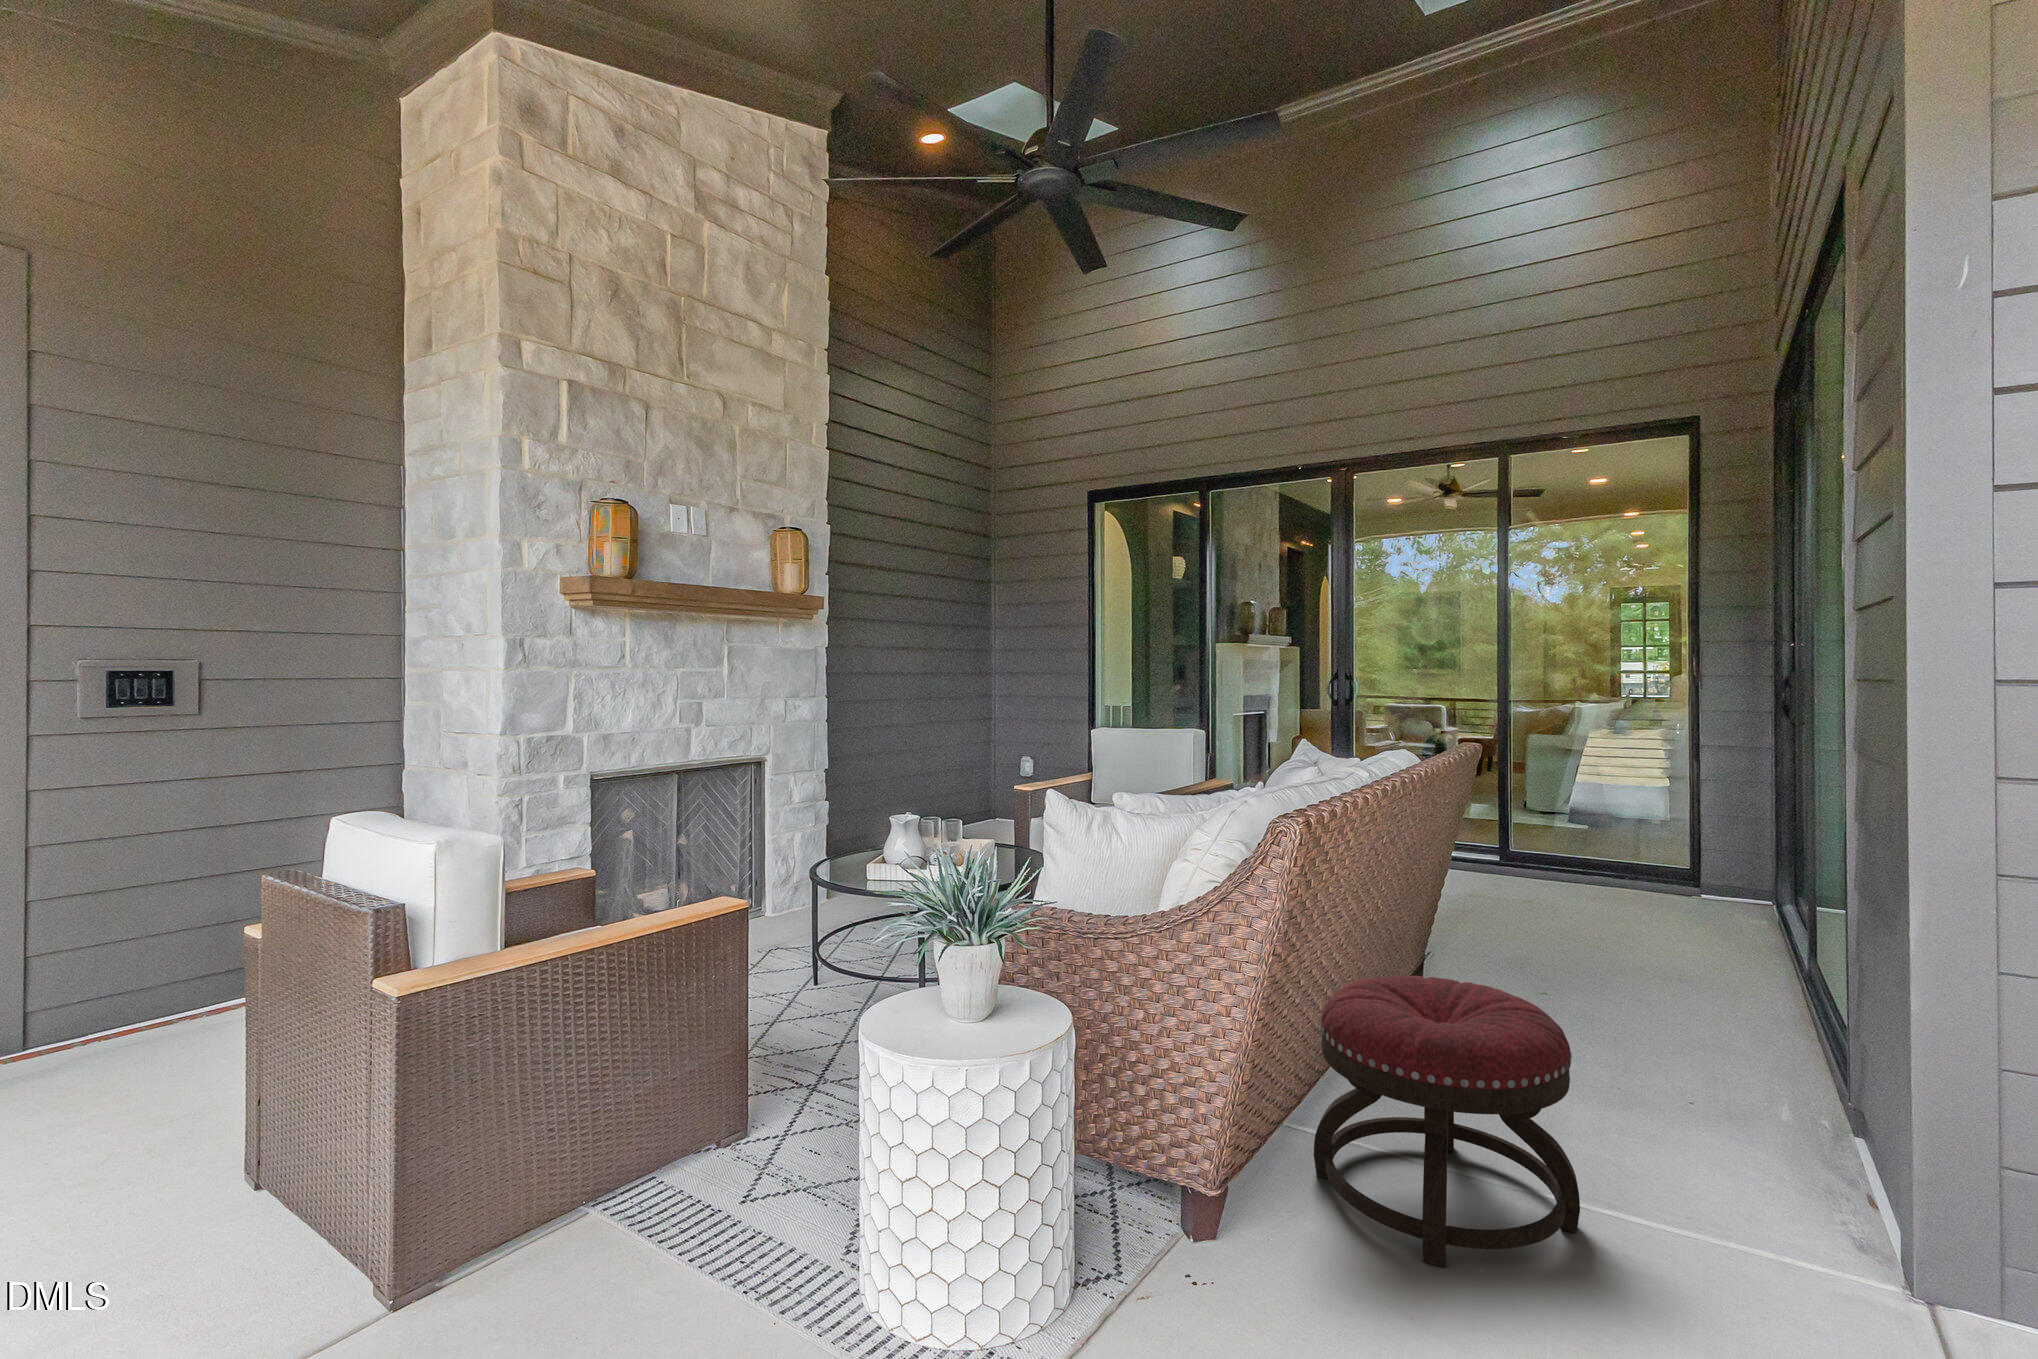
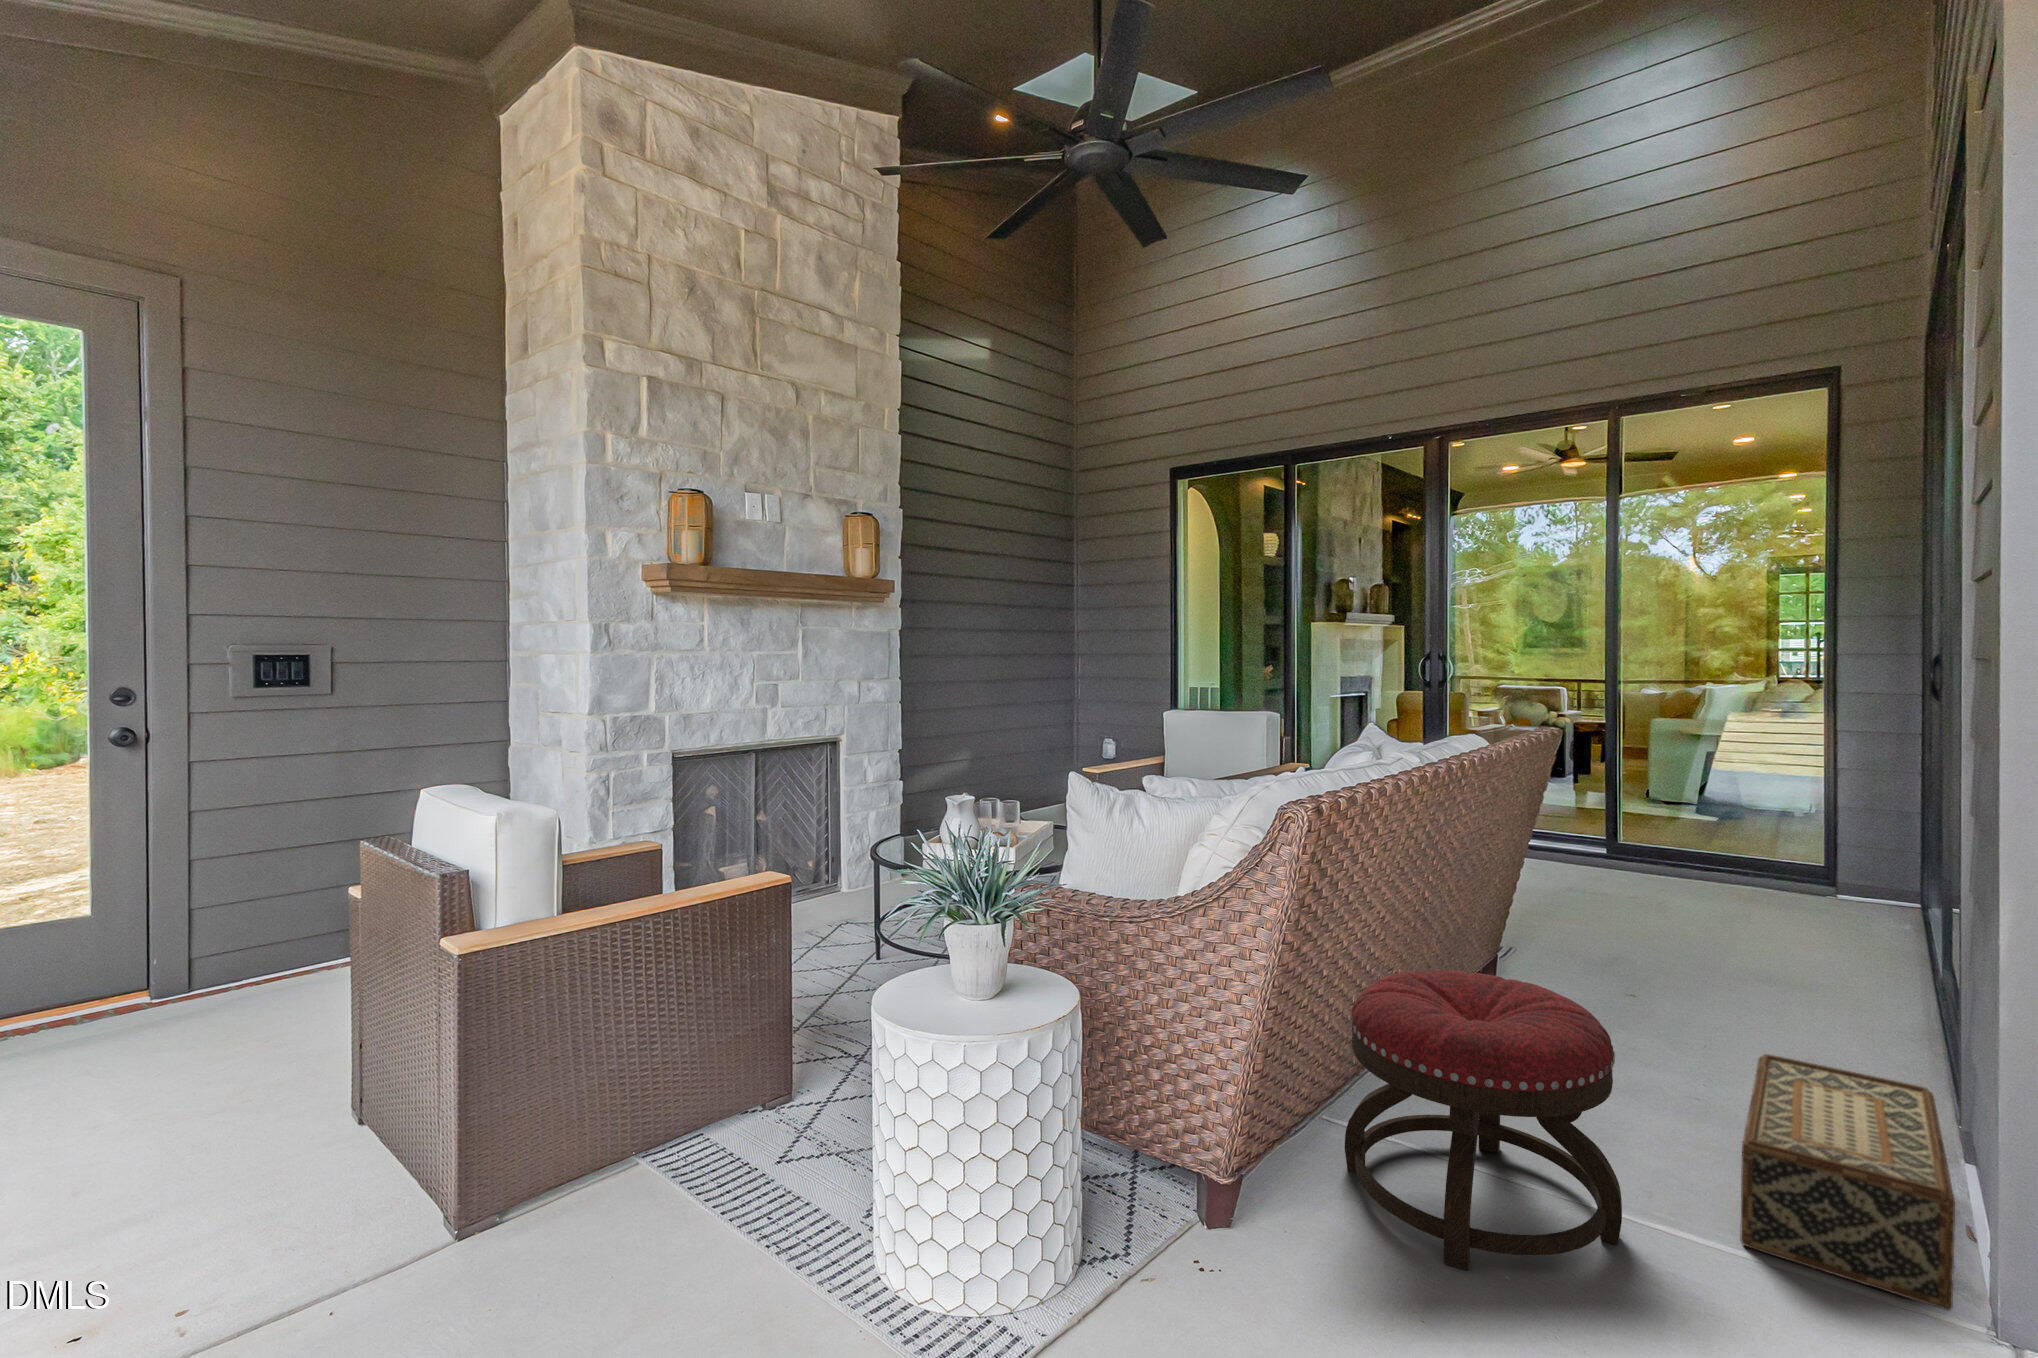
woven basket: none [1680,1044,1875,1275] -> present [1740,1054,1955,1311]

